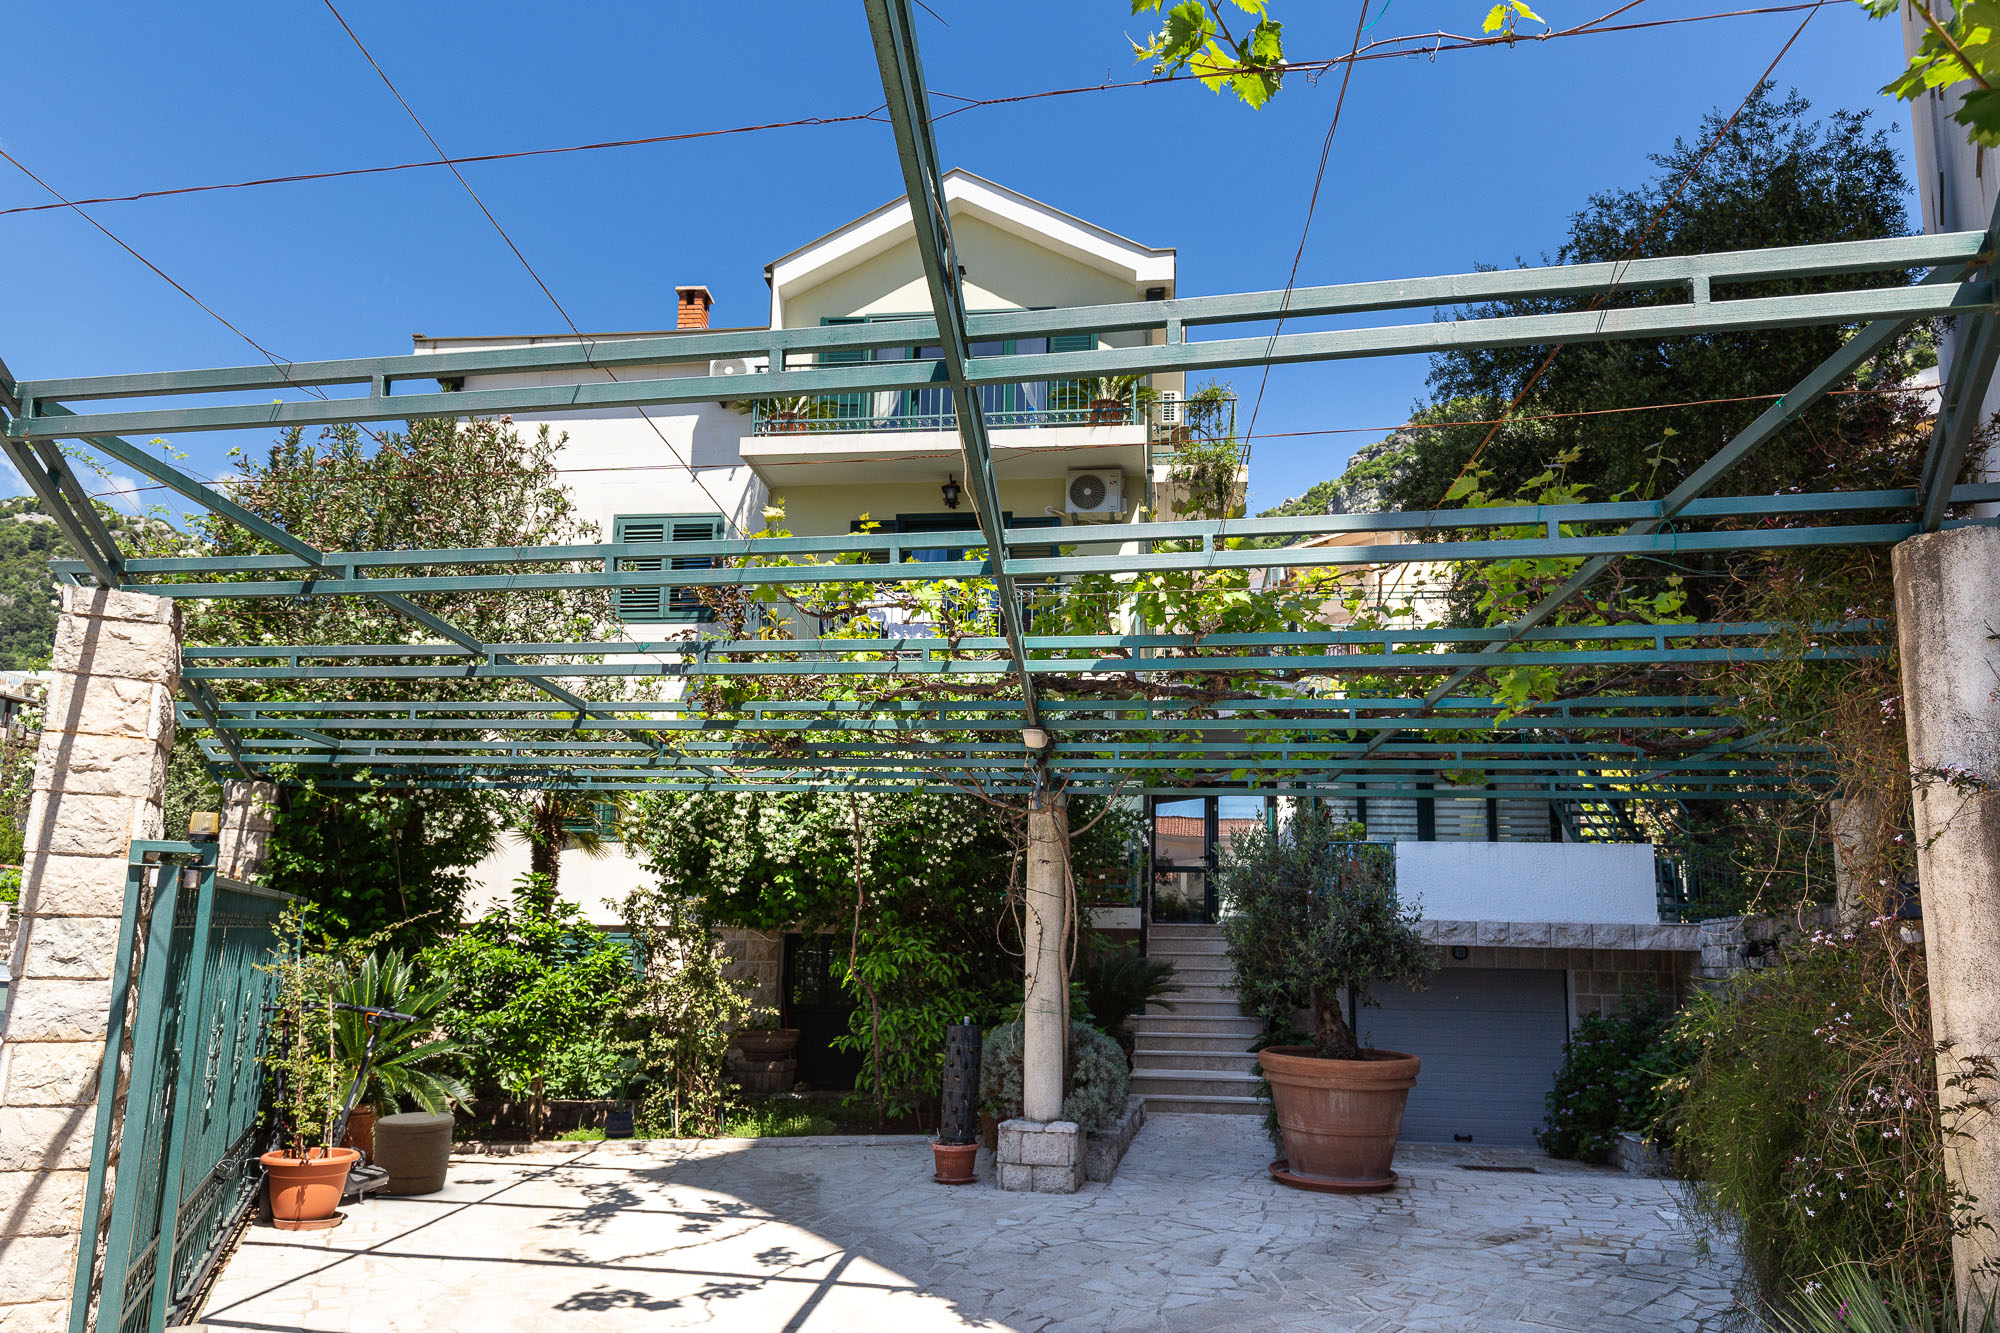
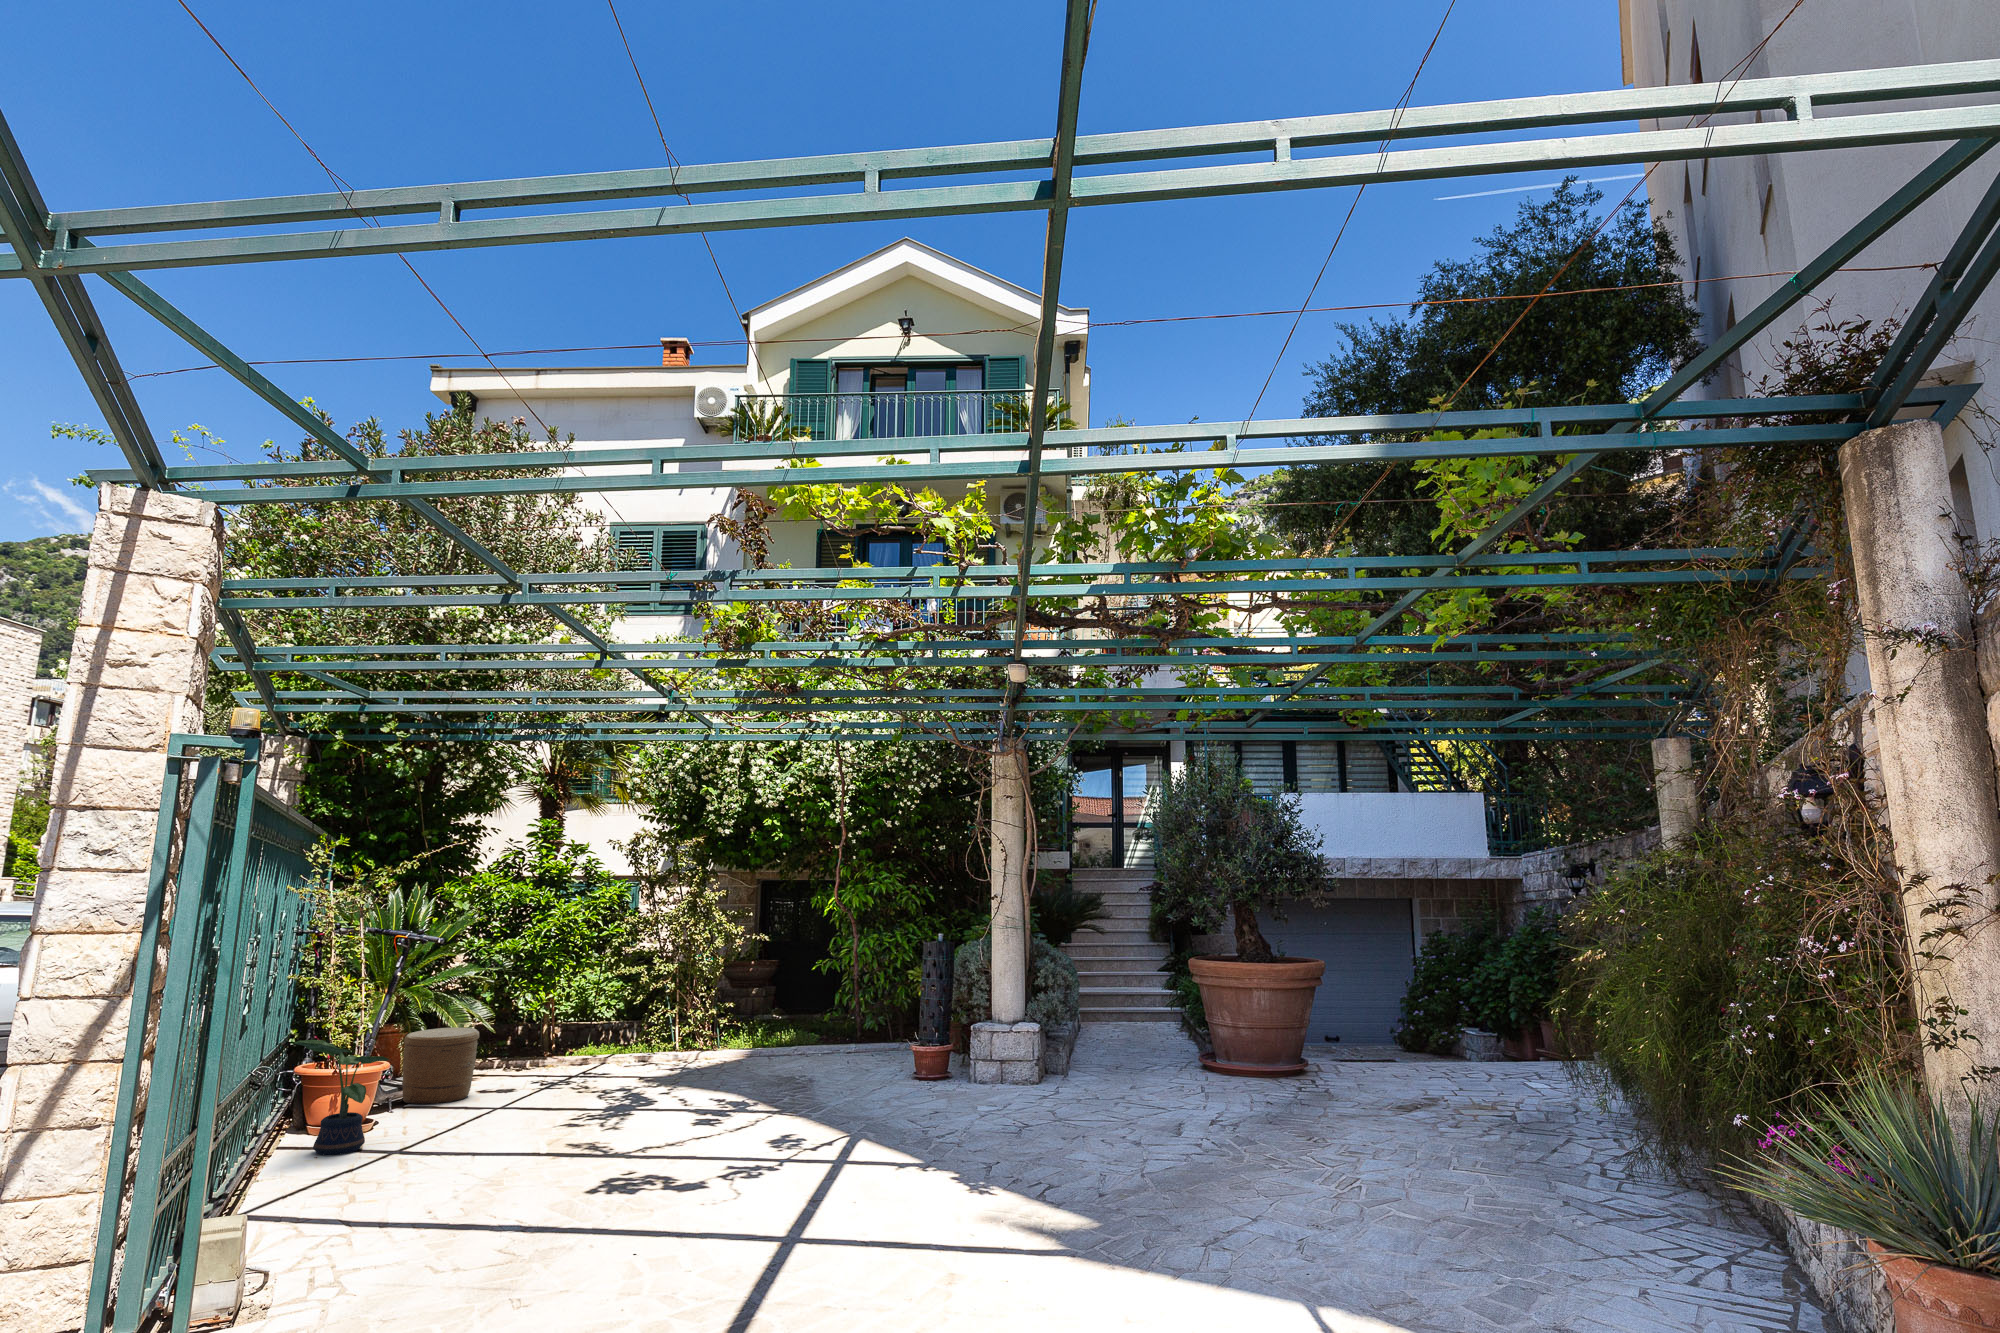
potted plant: present [598,1056,652,1138] -> present [294,1040,389,1155]

